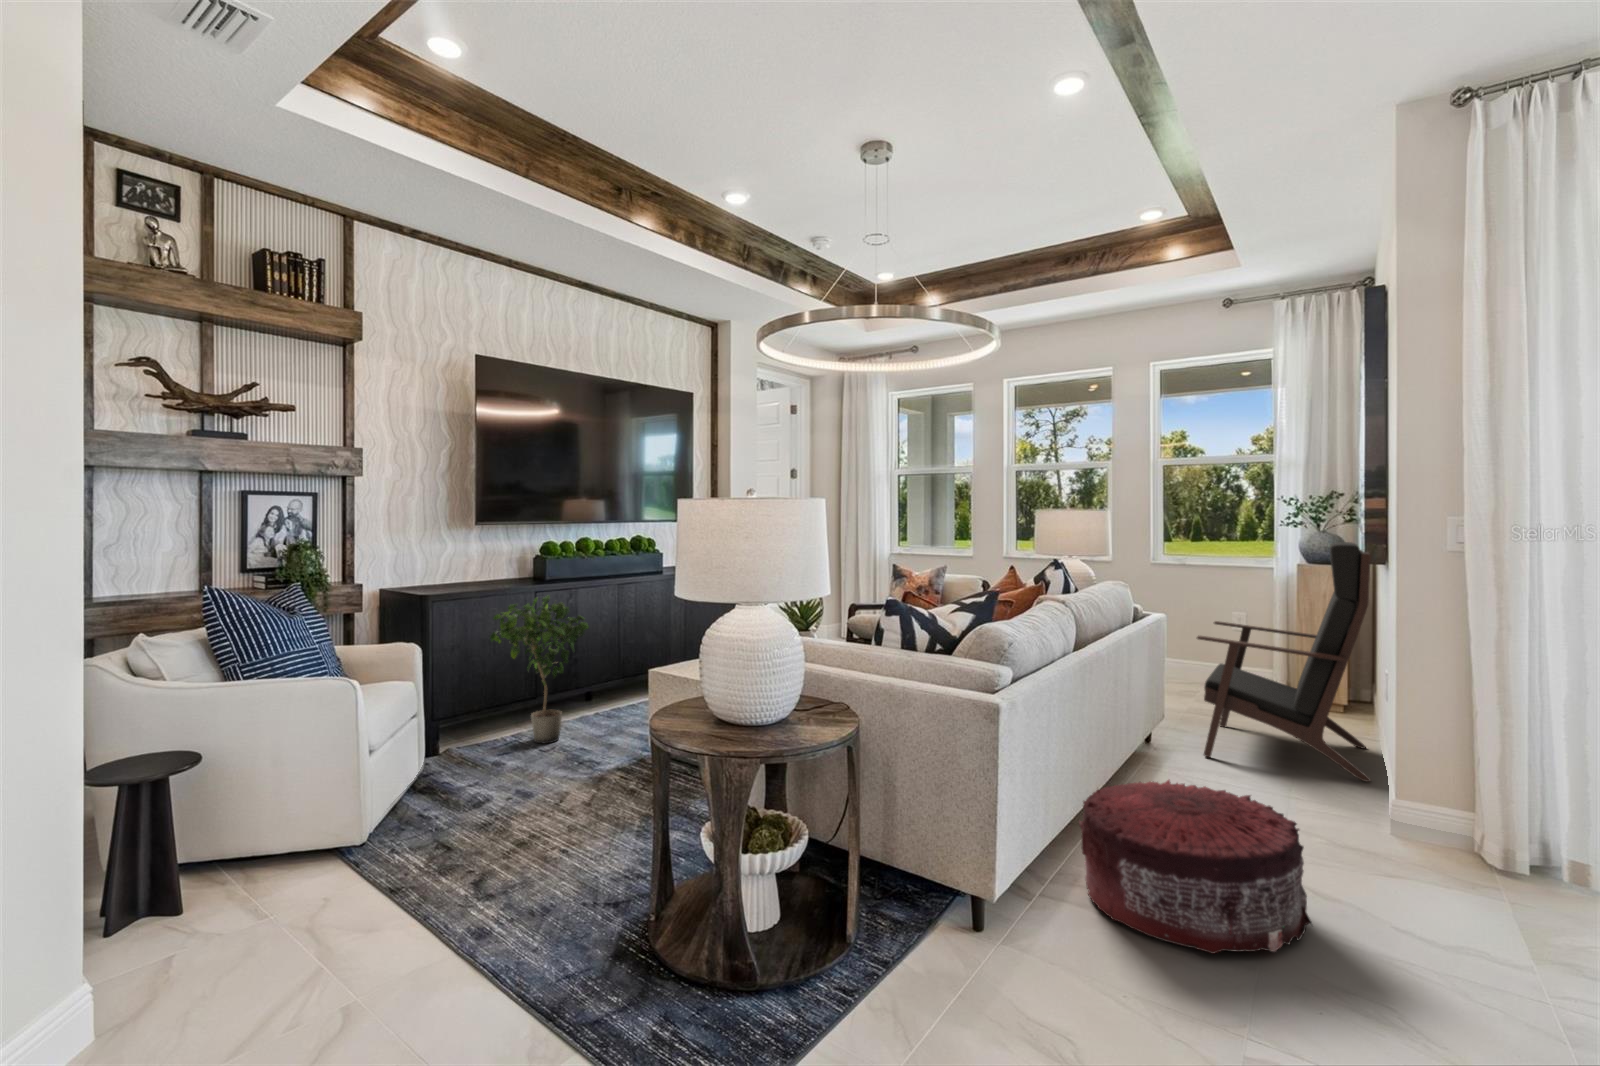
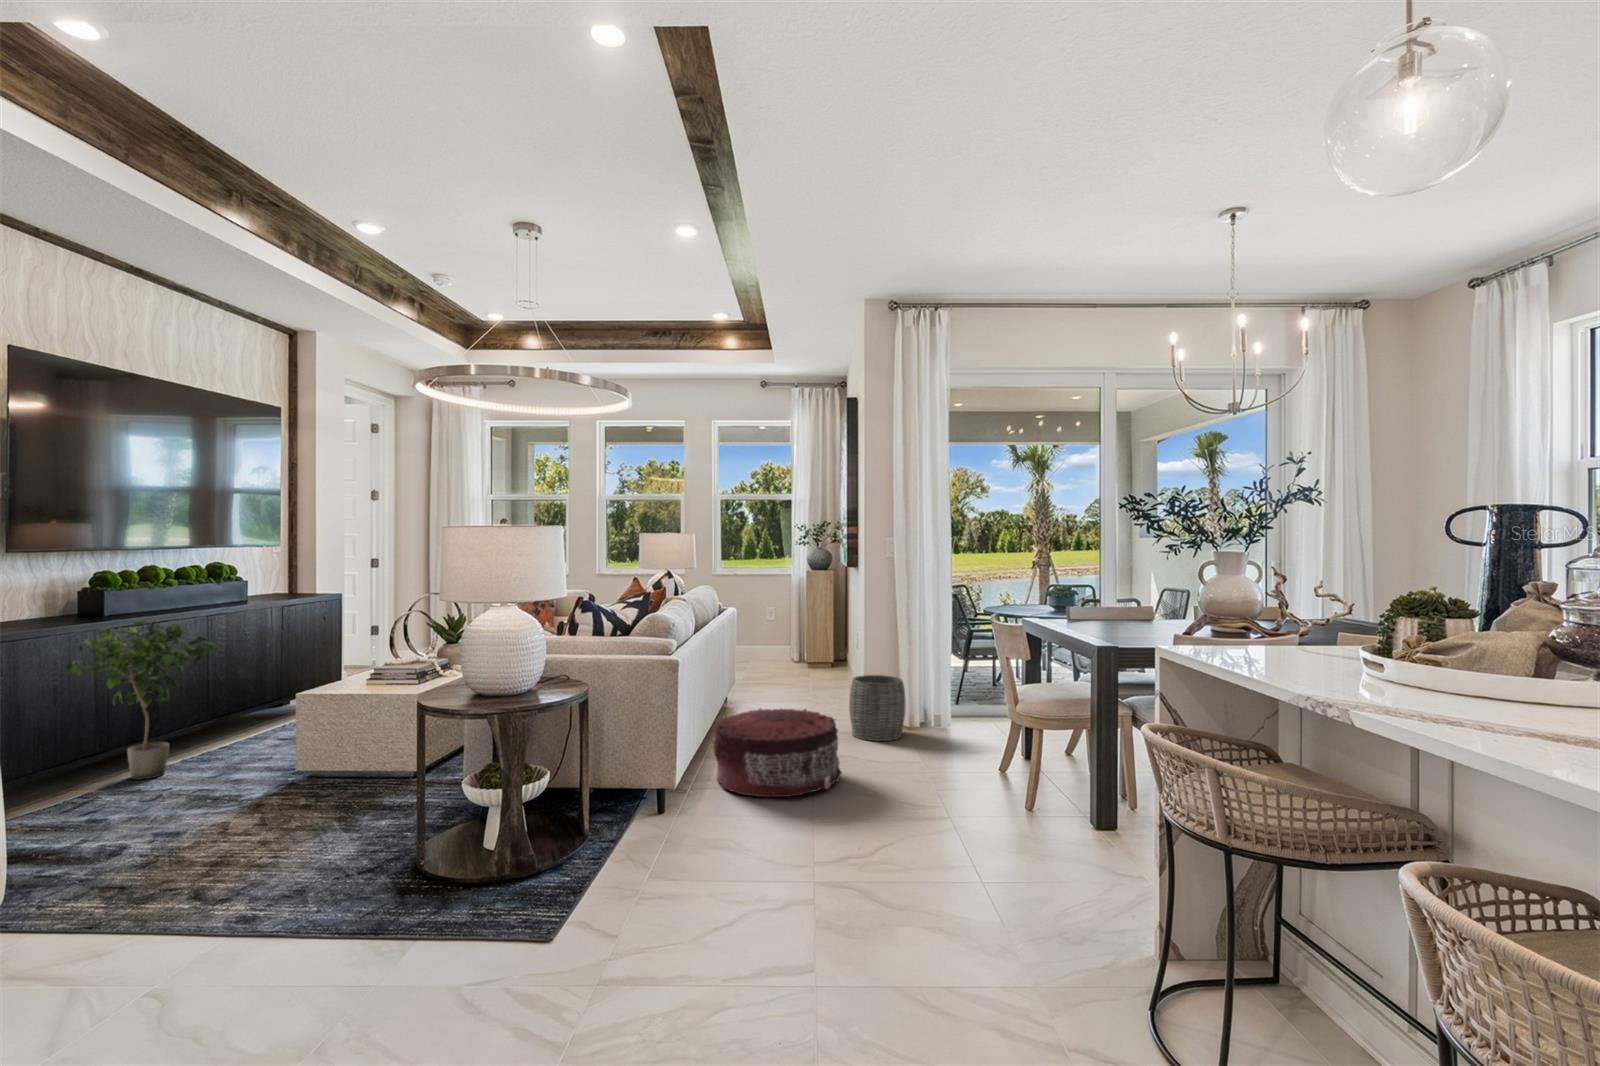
lounge chair: present [1197,542,1371,782] -> none [756,555,856,706]
woven basket: none [1348,743,1468,867] -> present [849,675,906,741]

